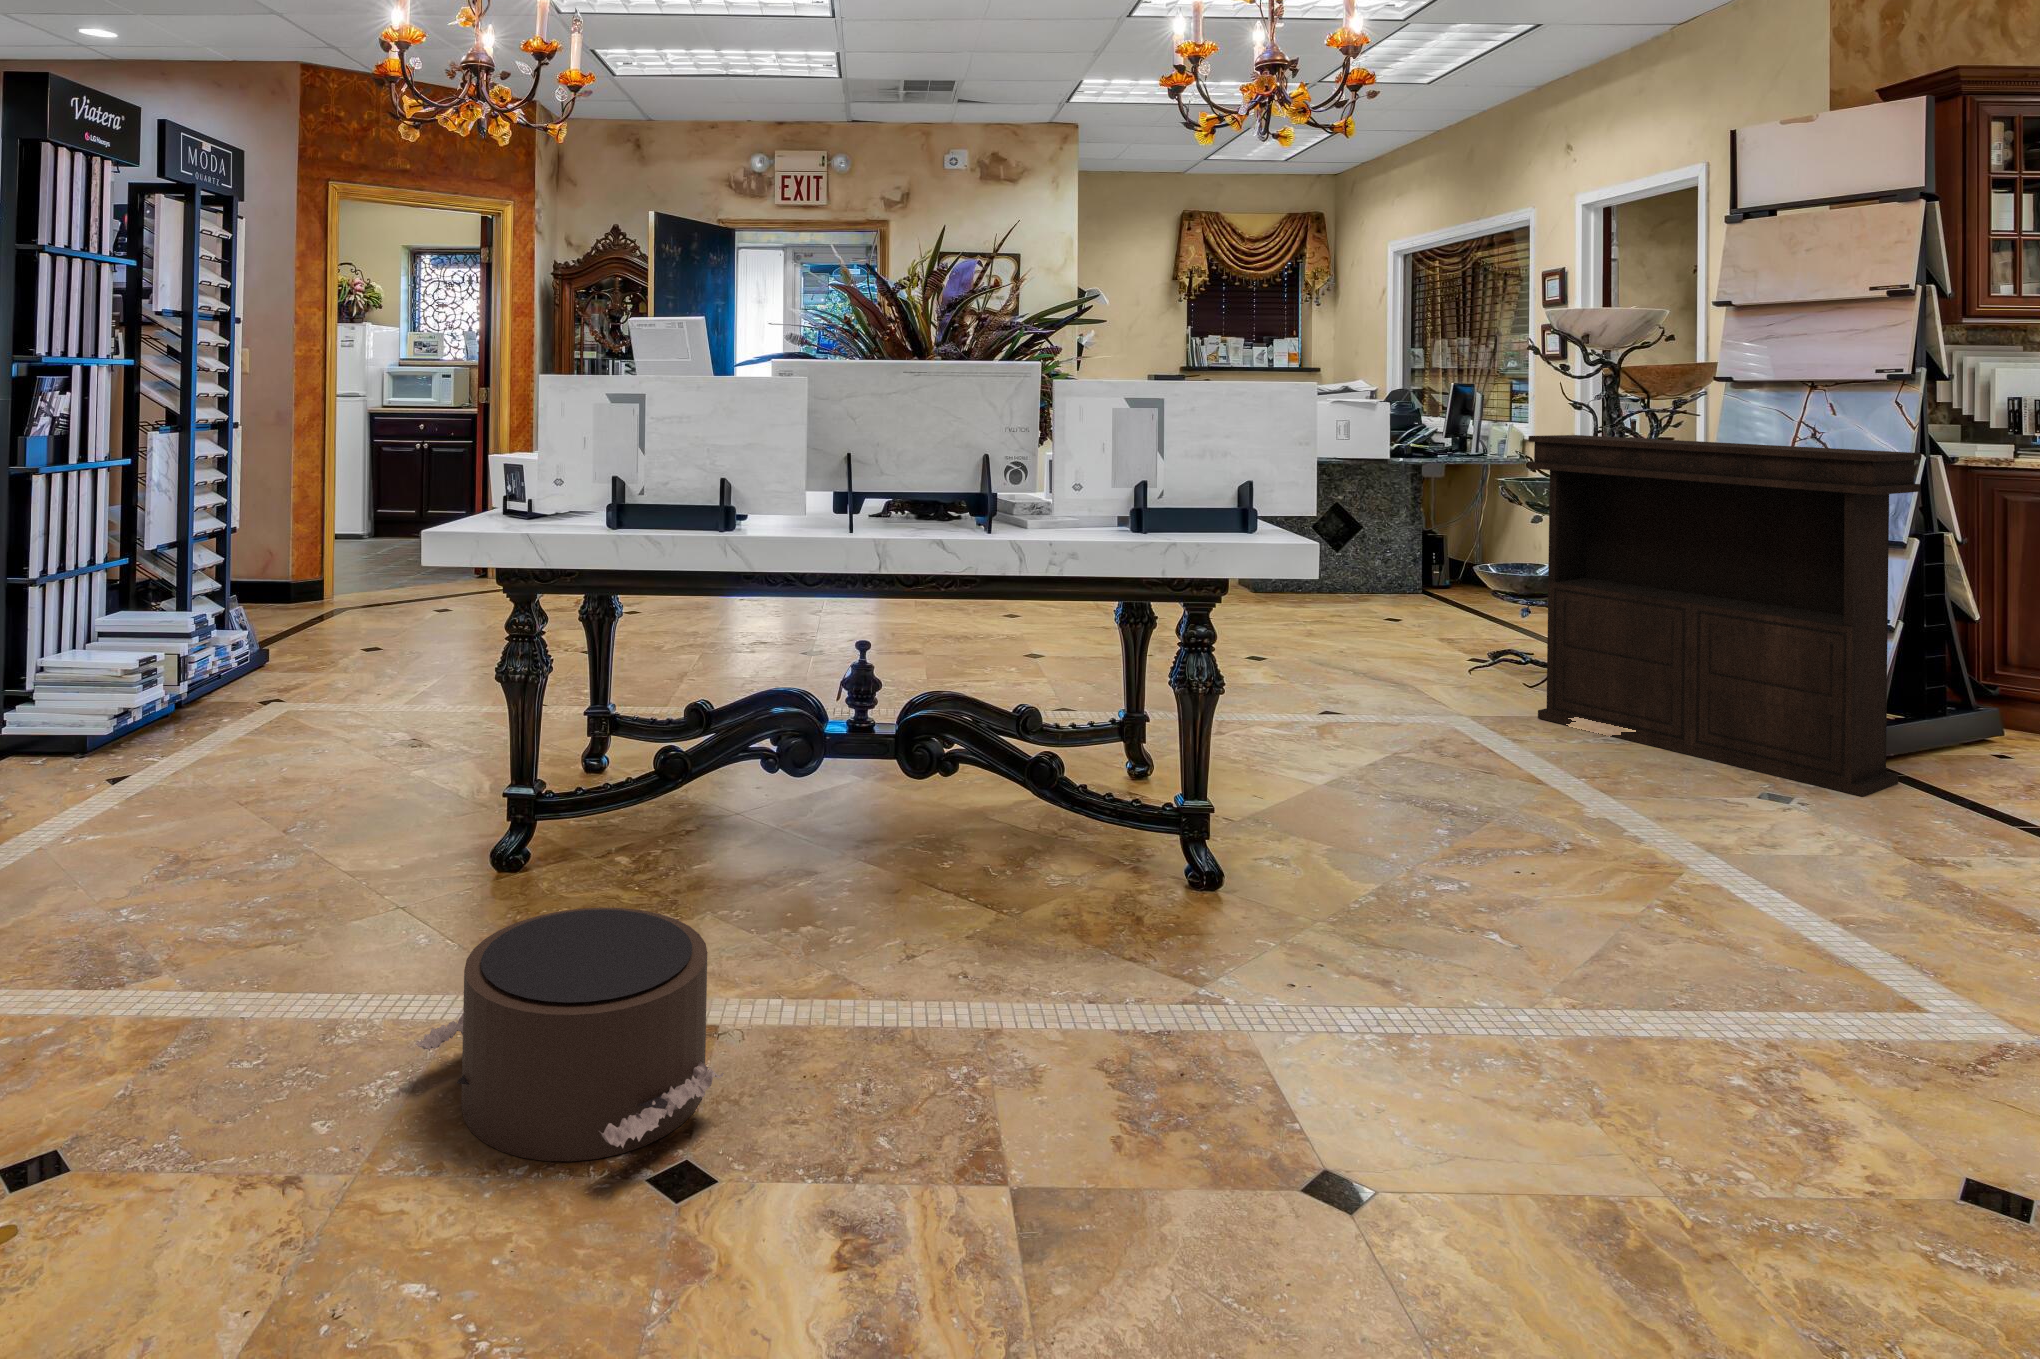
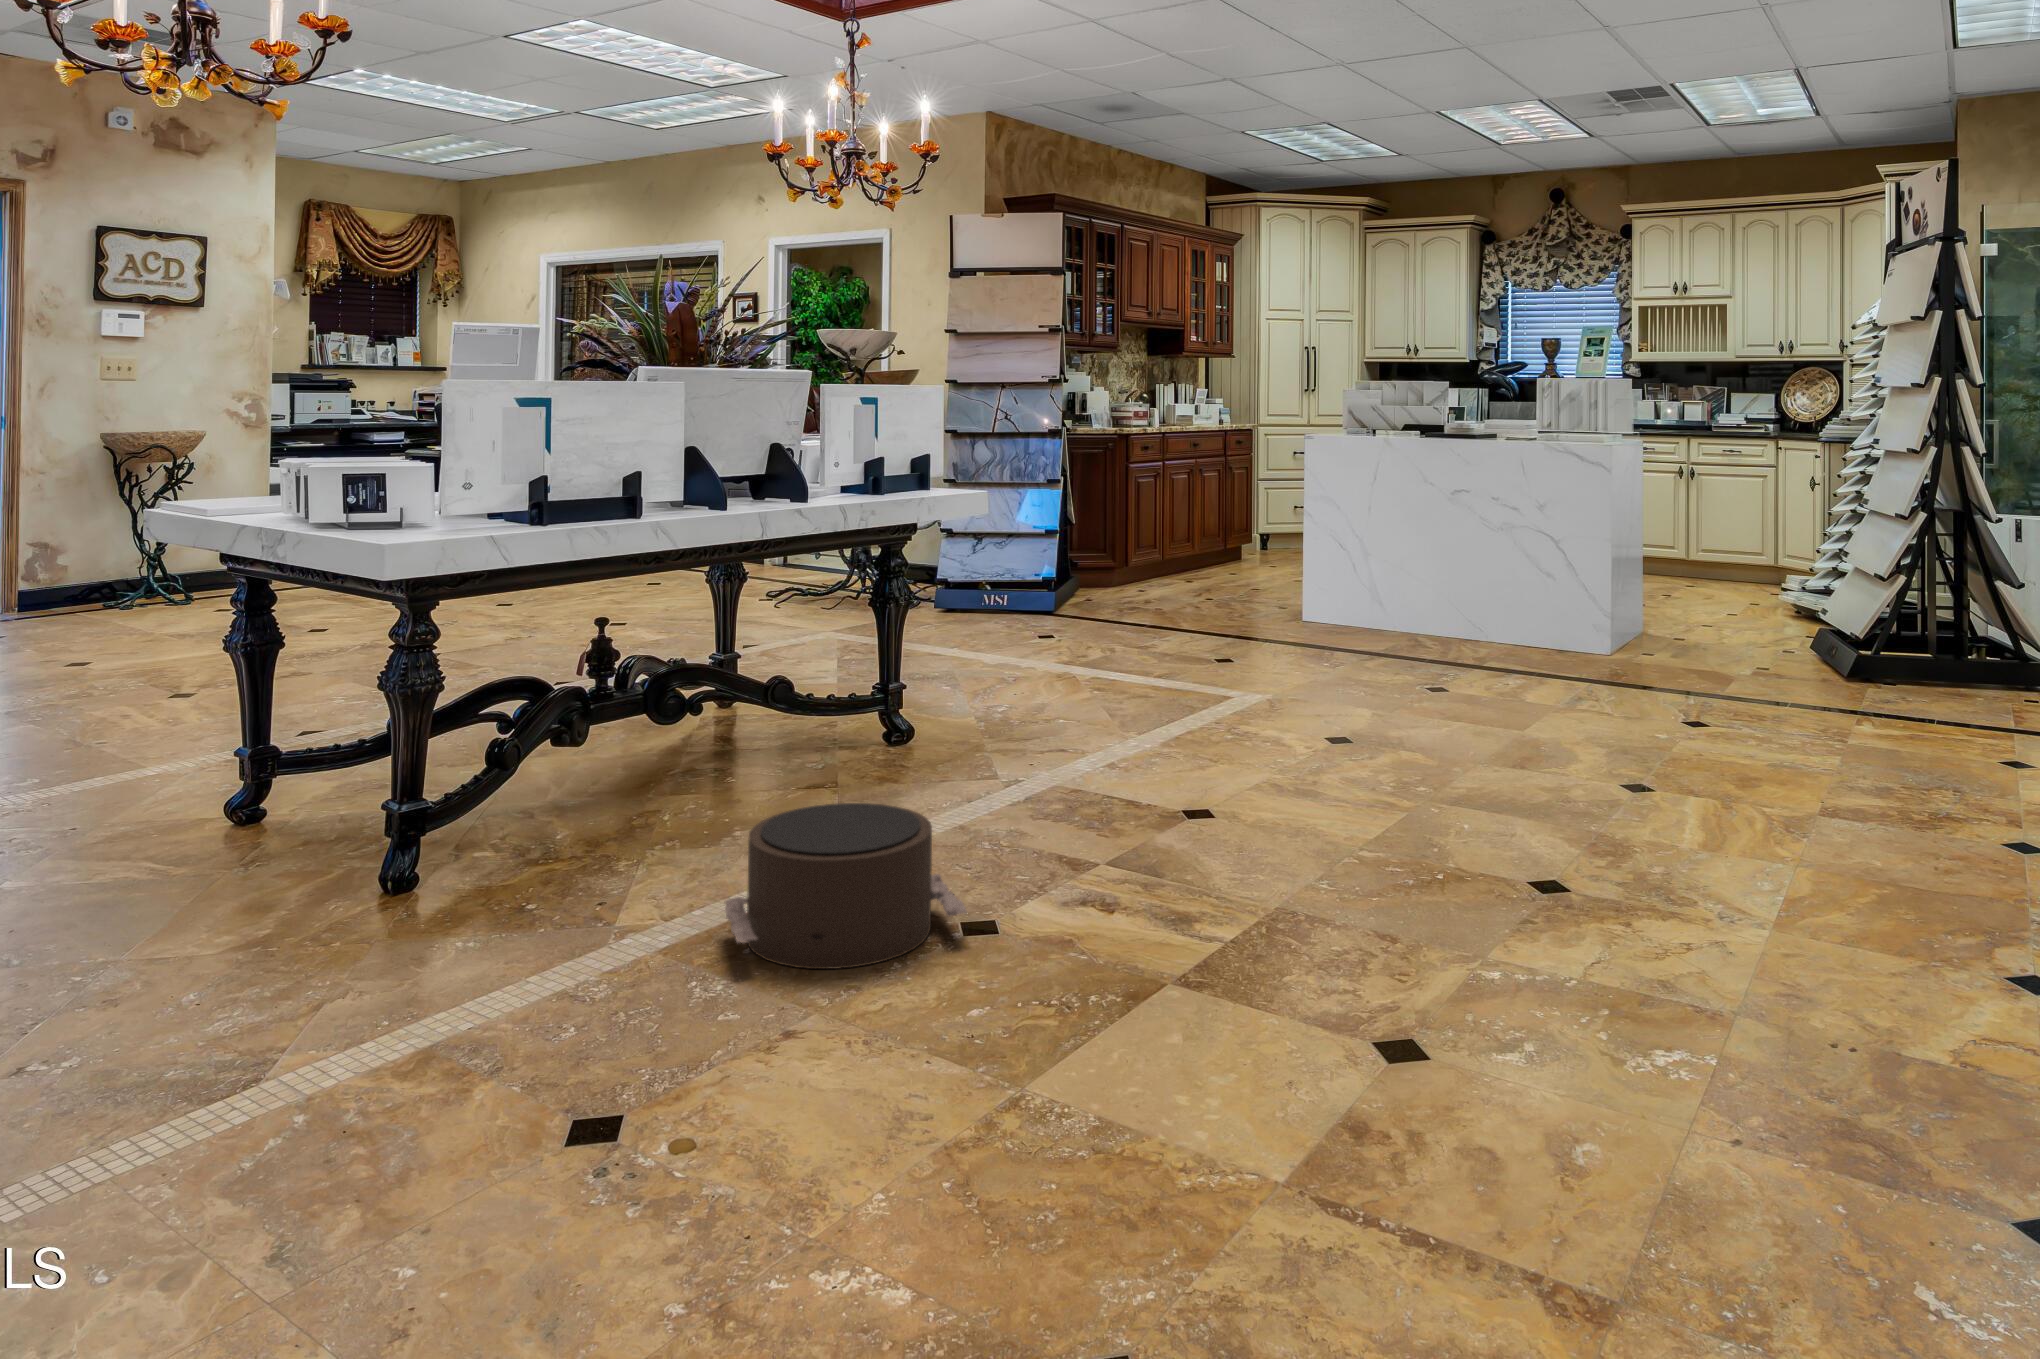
console table: present [1528,435,1921,796] -> none [880,422,1095,631]

